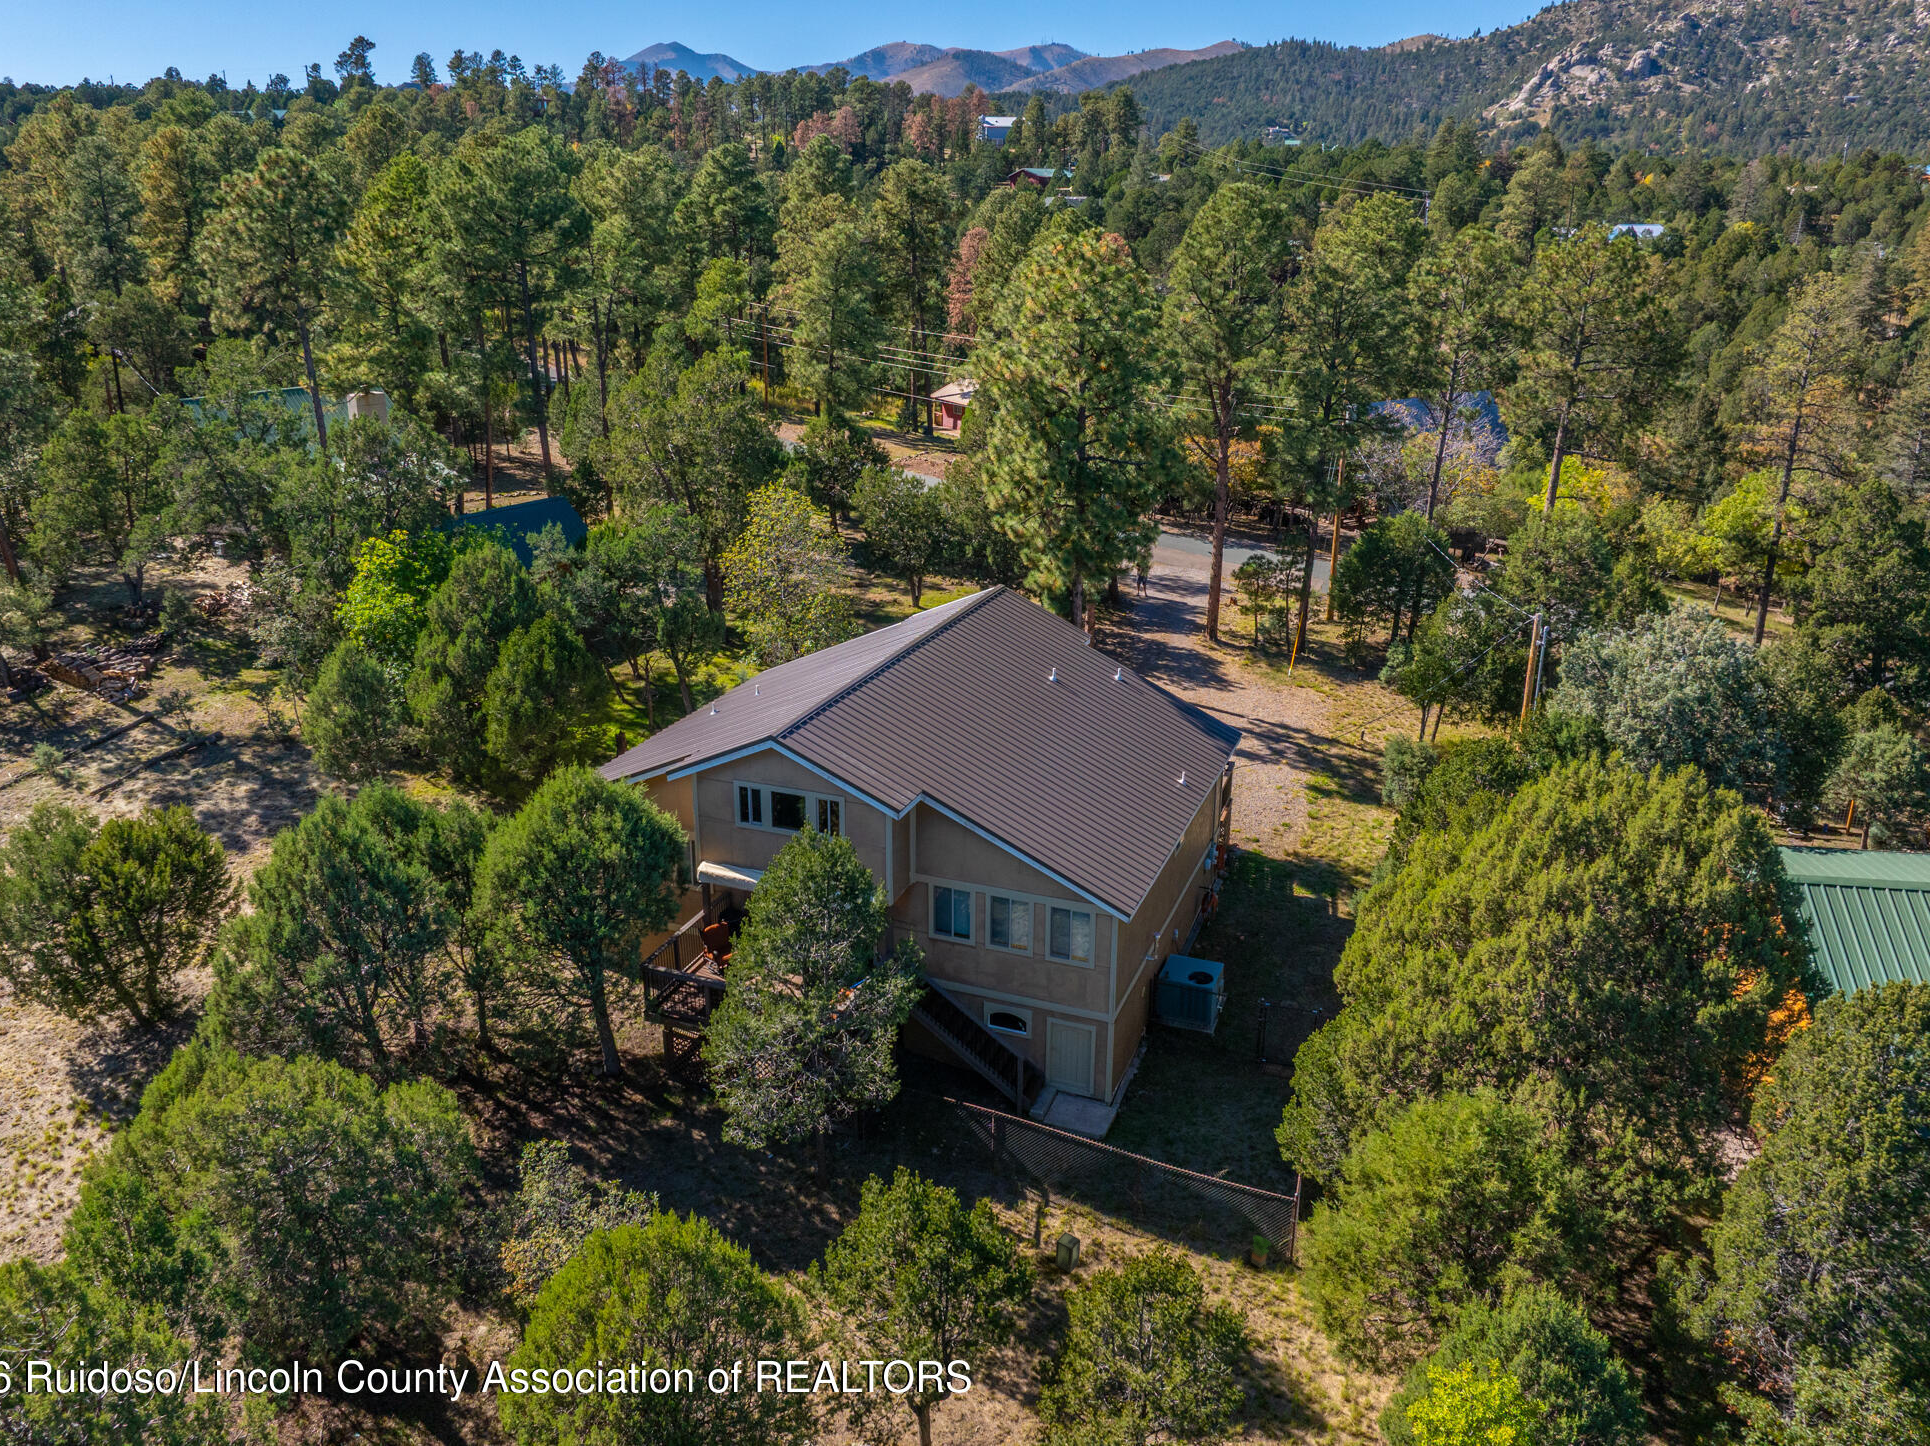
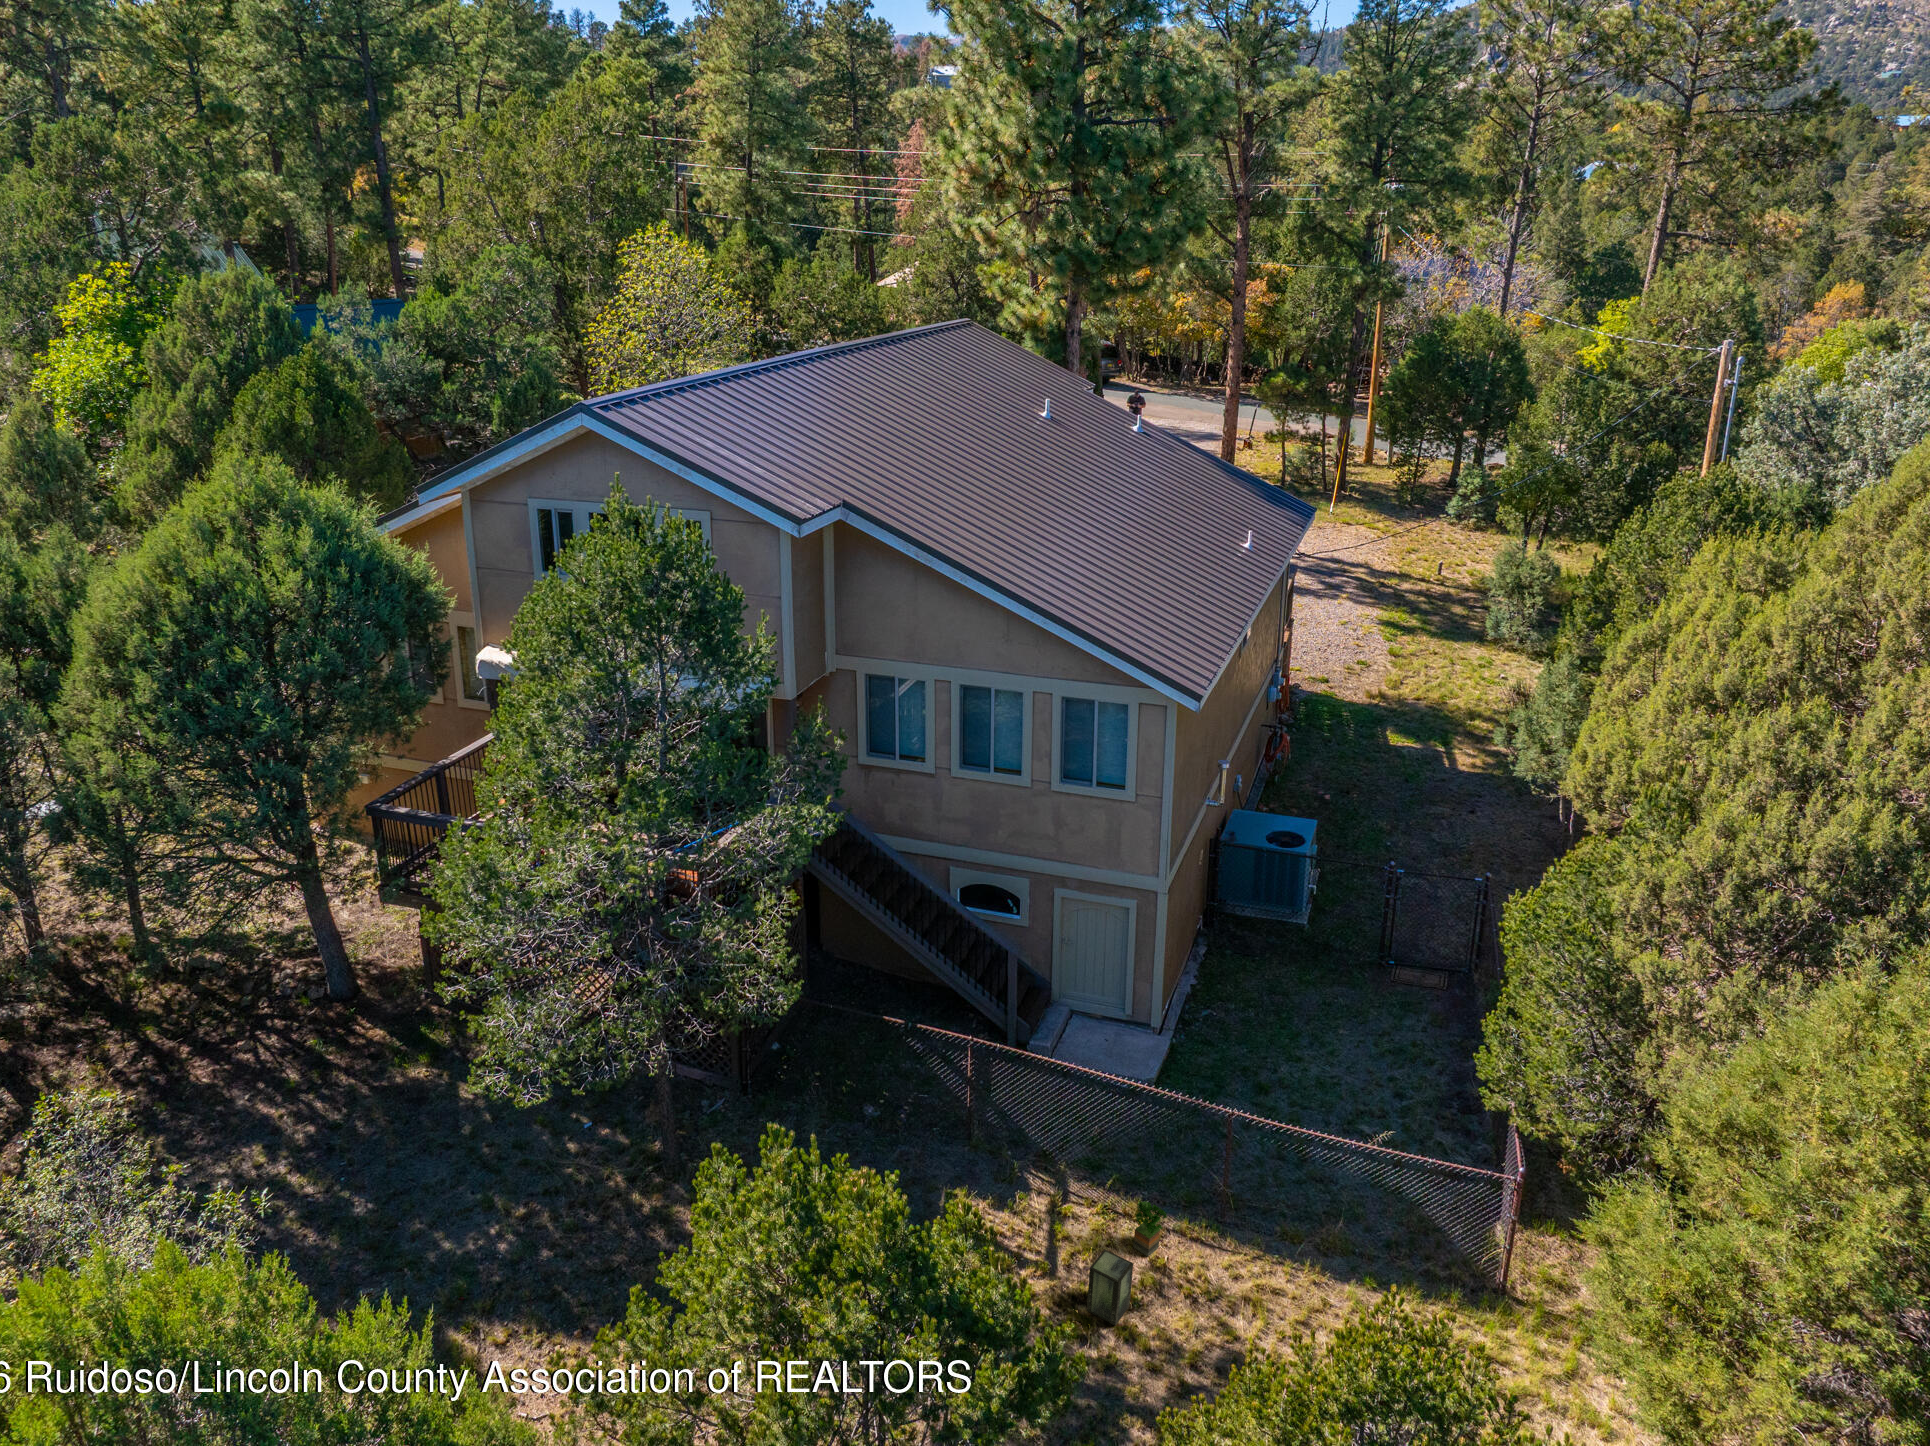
potted tree: present [1251,1236,1271,1267] -> present [1133,1202,1167,1257]

